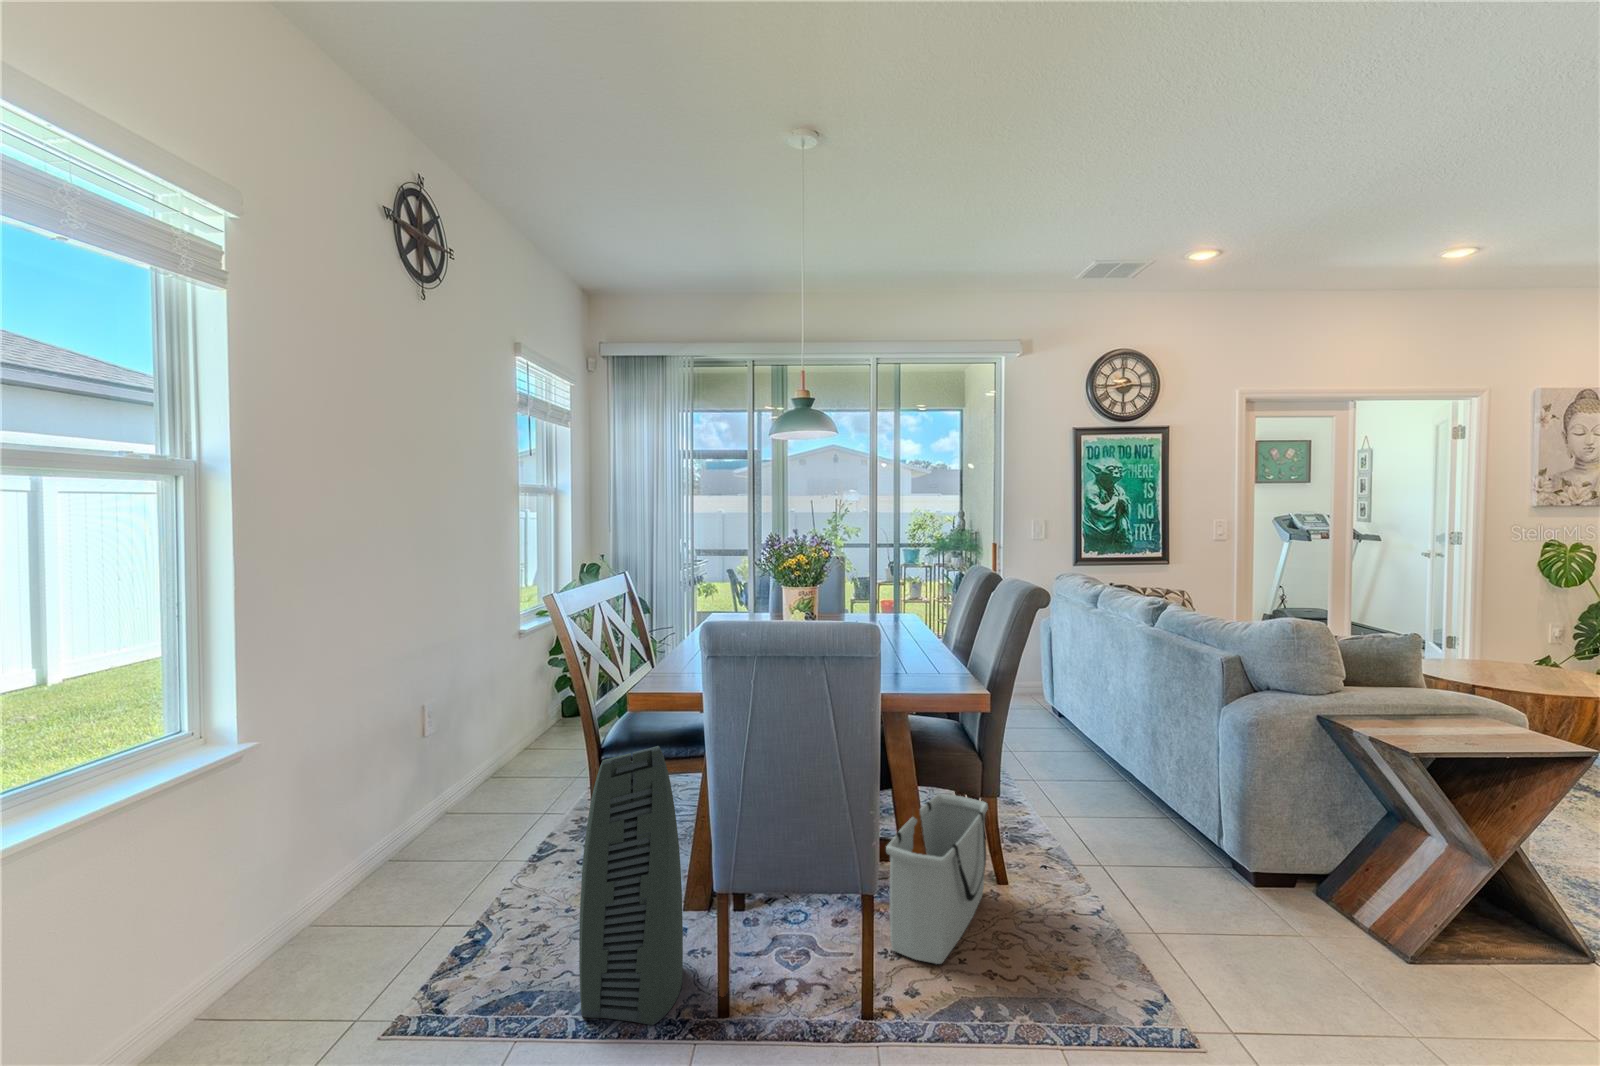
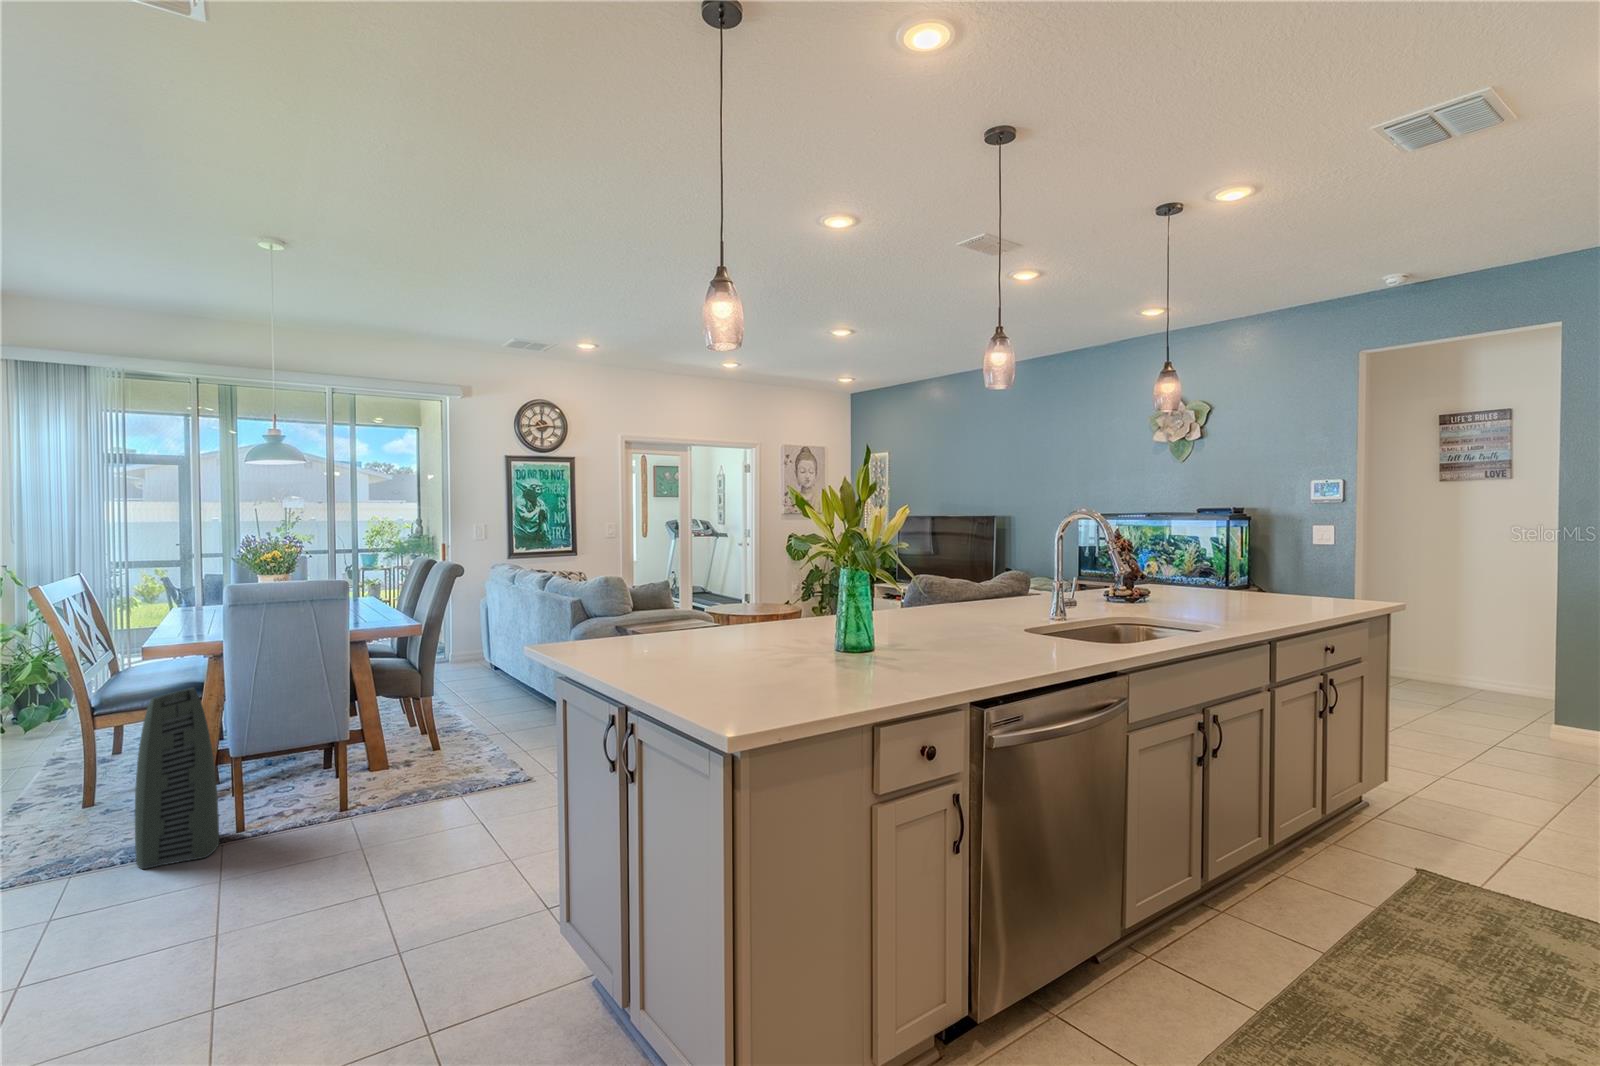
storage bin: present [886,794,988,964] -> none [368,704,437,795]

